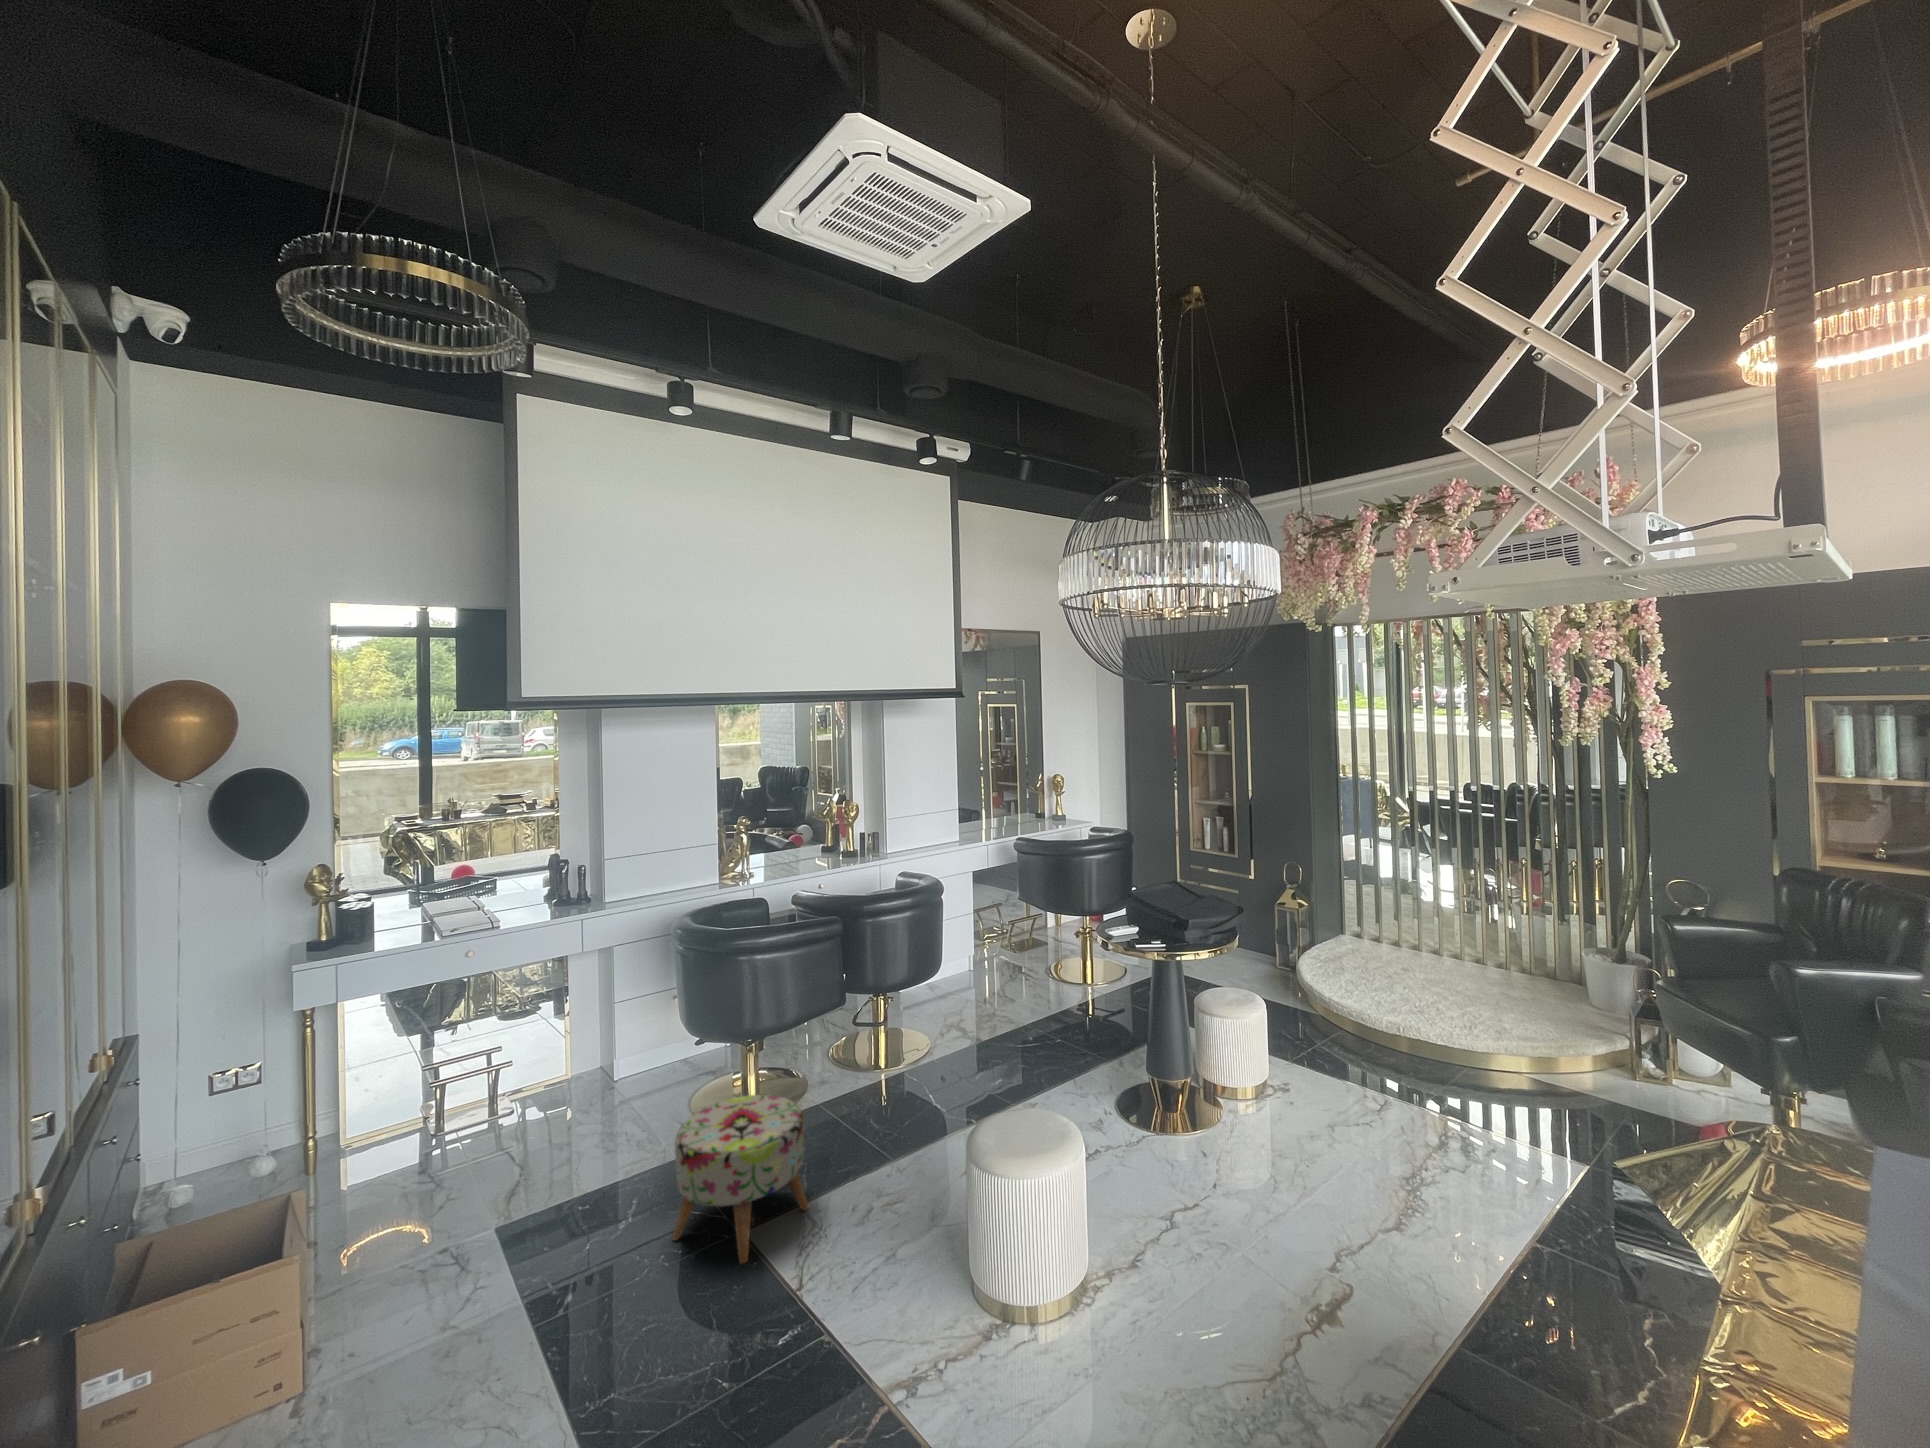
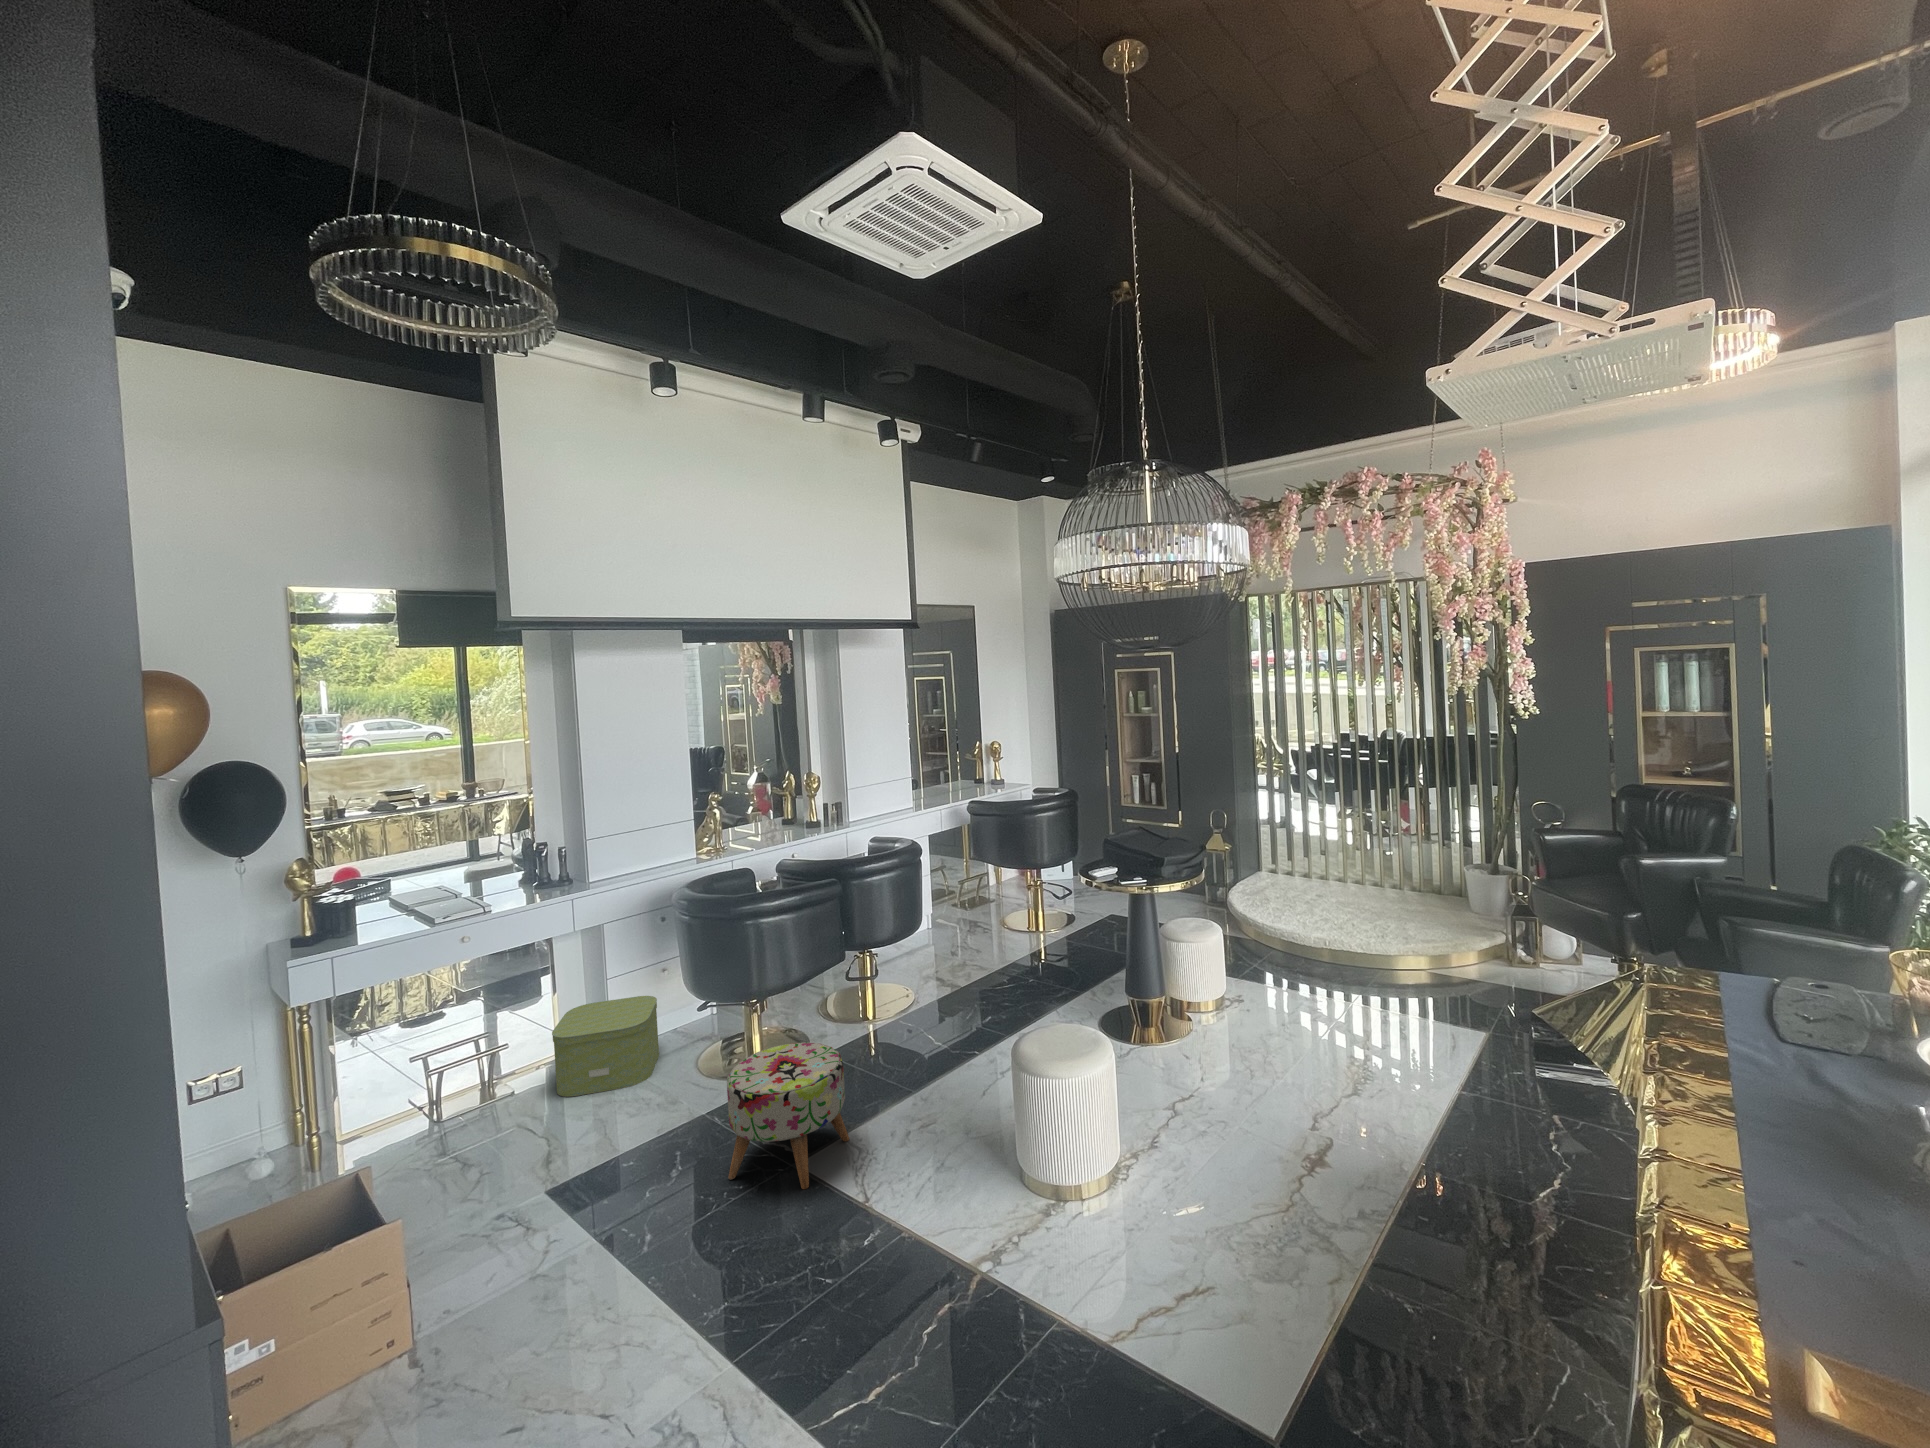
storage box: none [552,1022,664,1122] -> present [552,996,659,1097]

